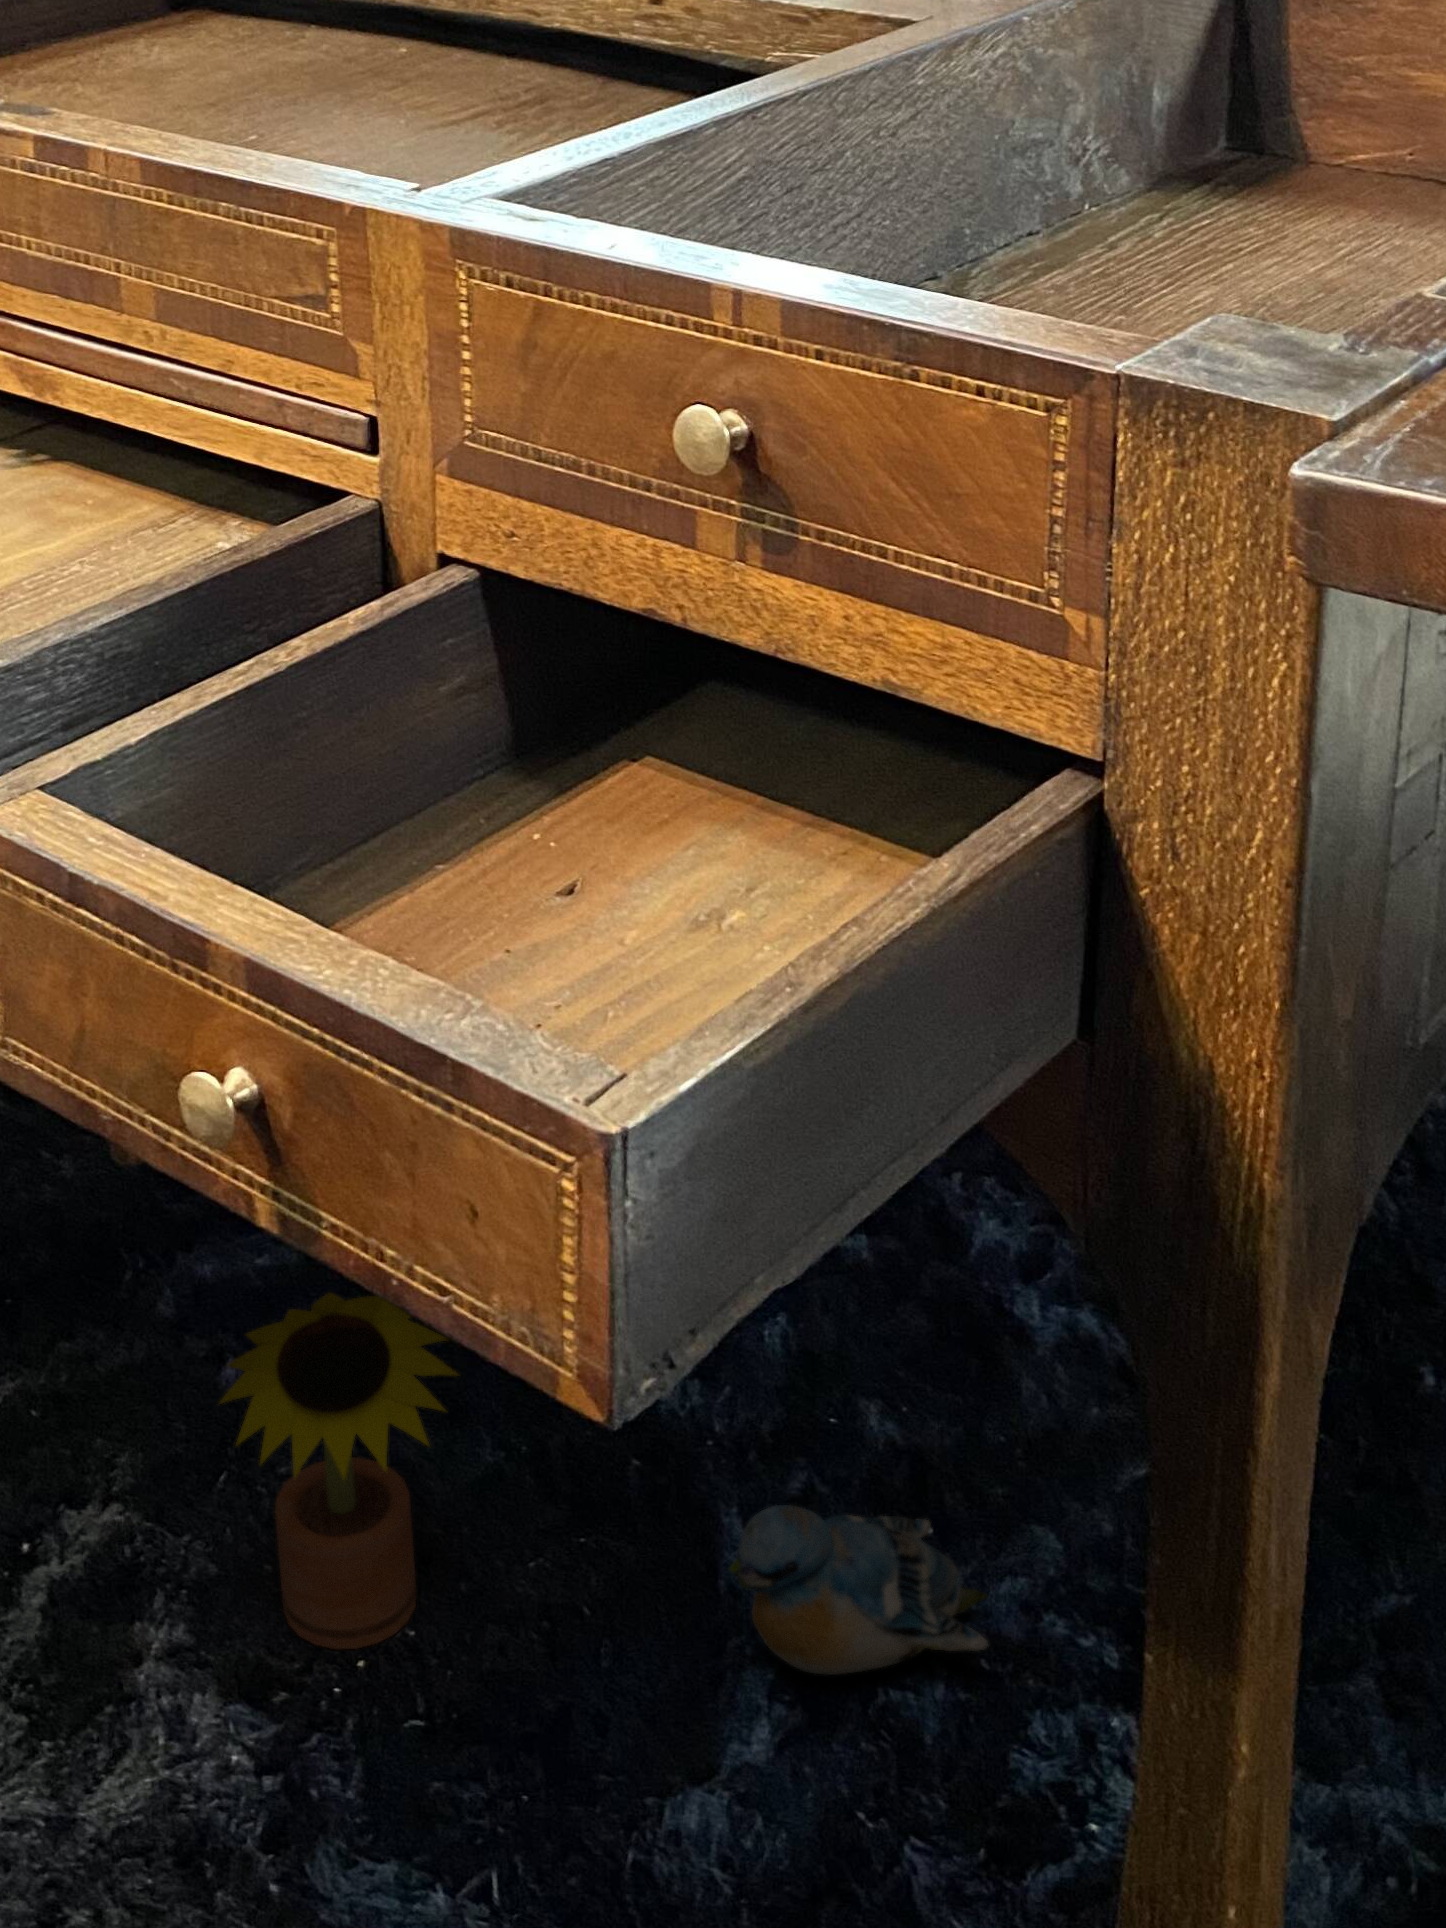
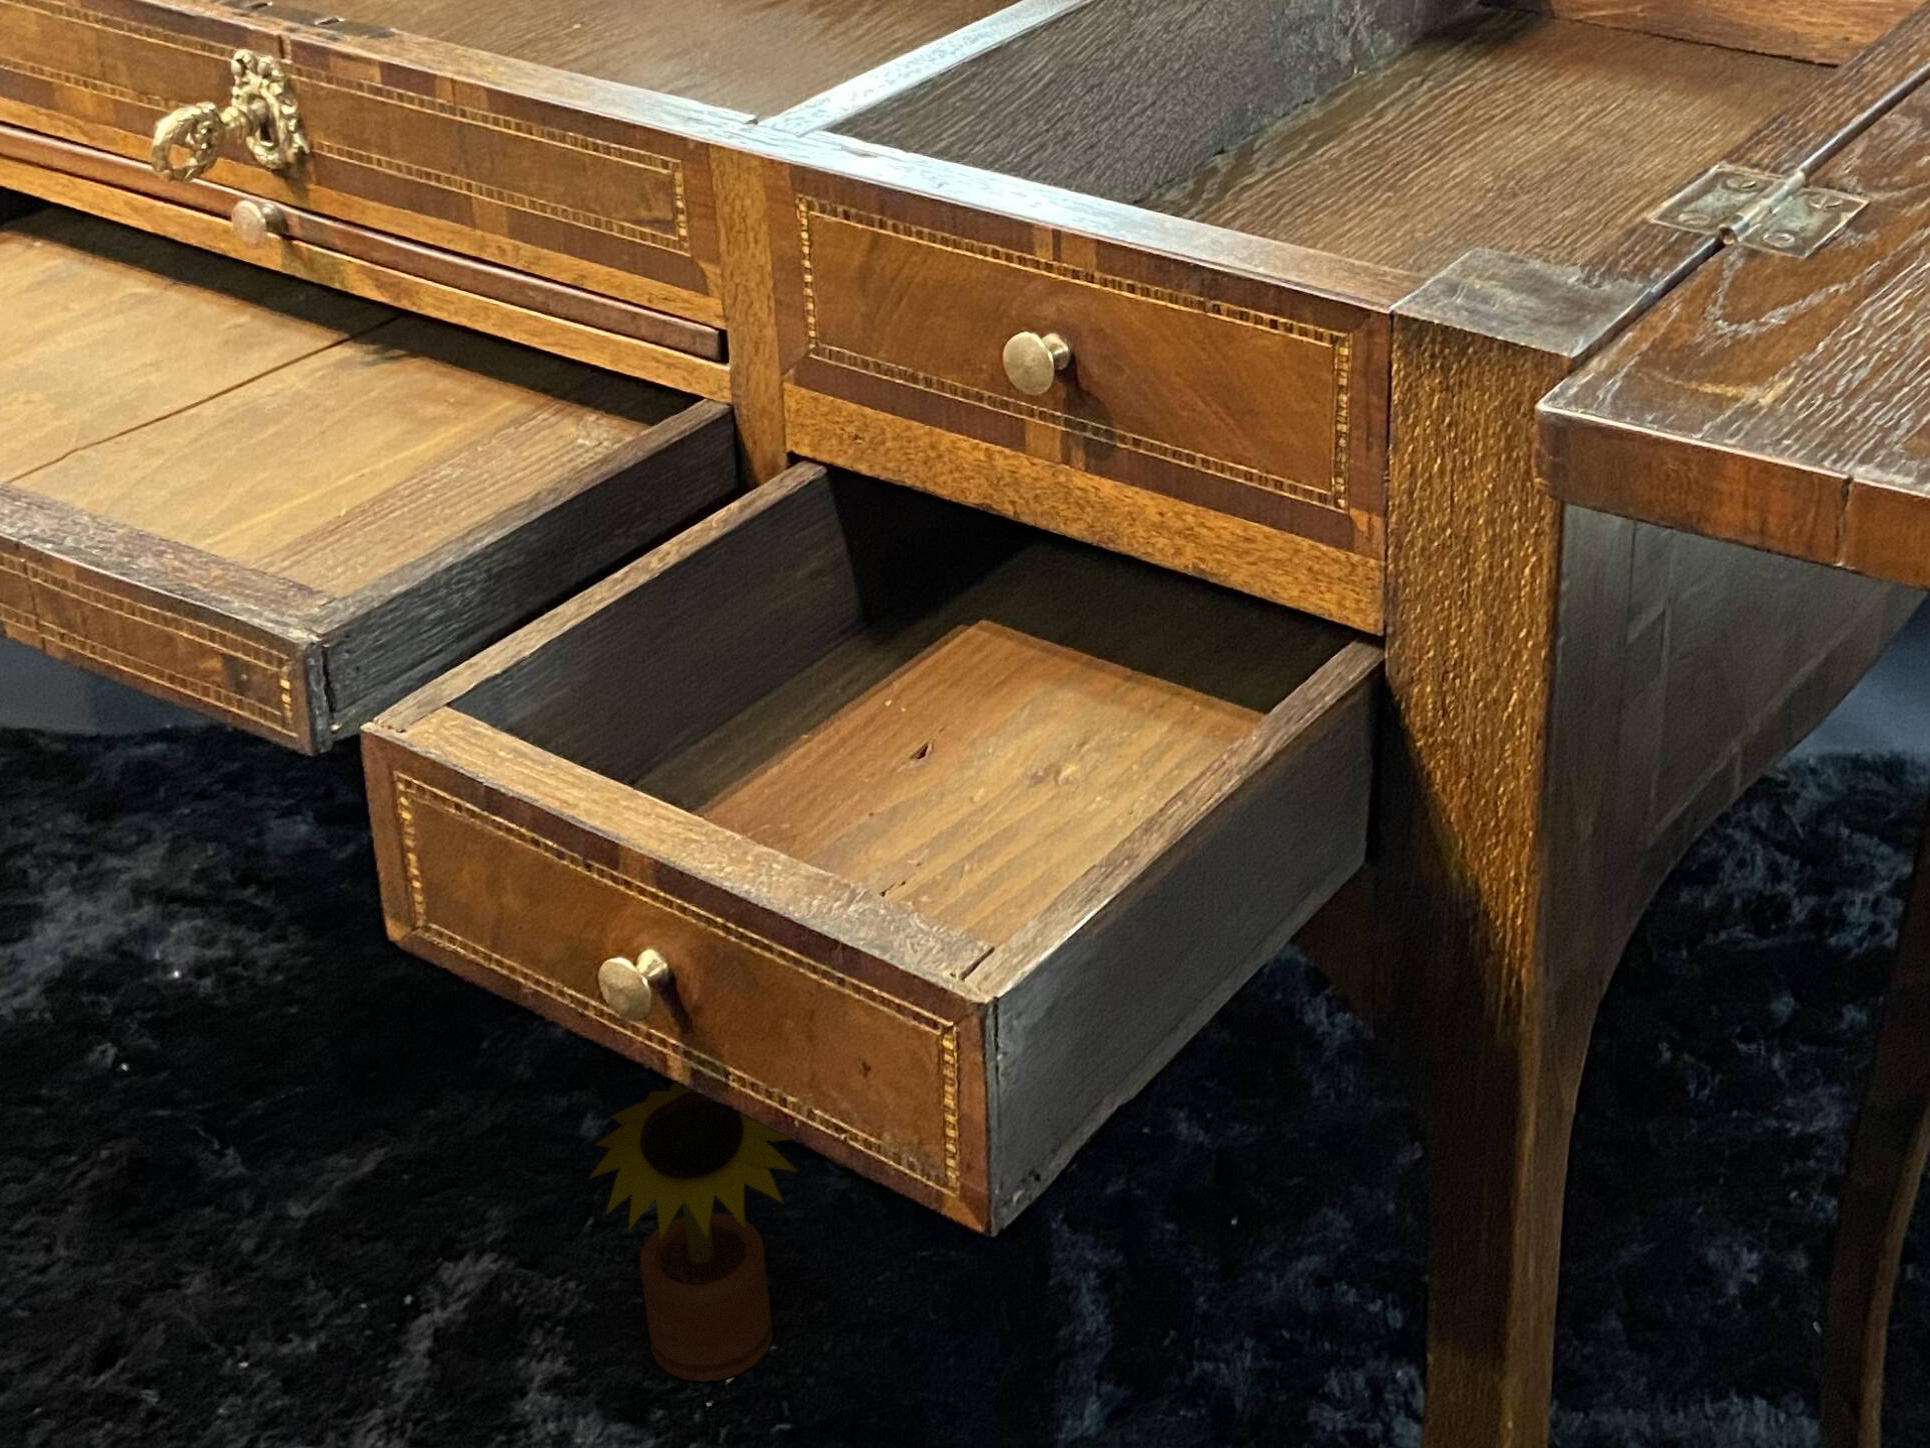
plush toy: present [729,1505,988,1675] -> none [1055,1232,1286,1373]

